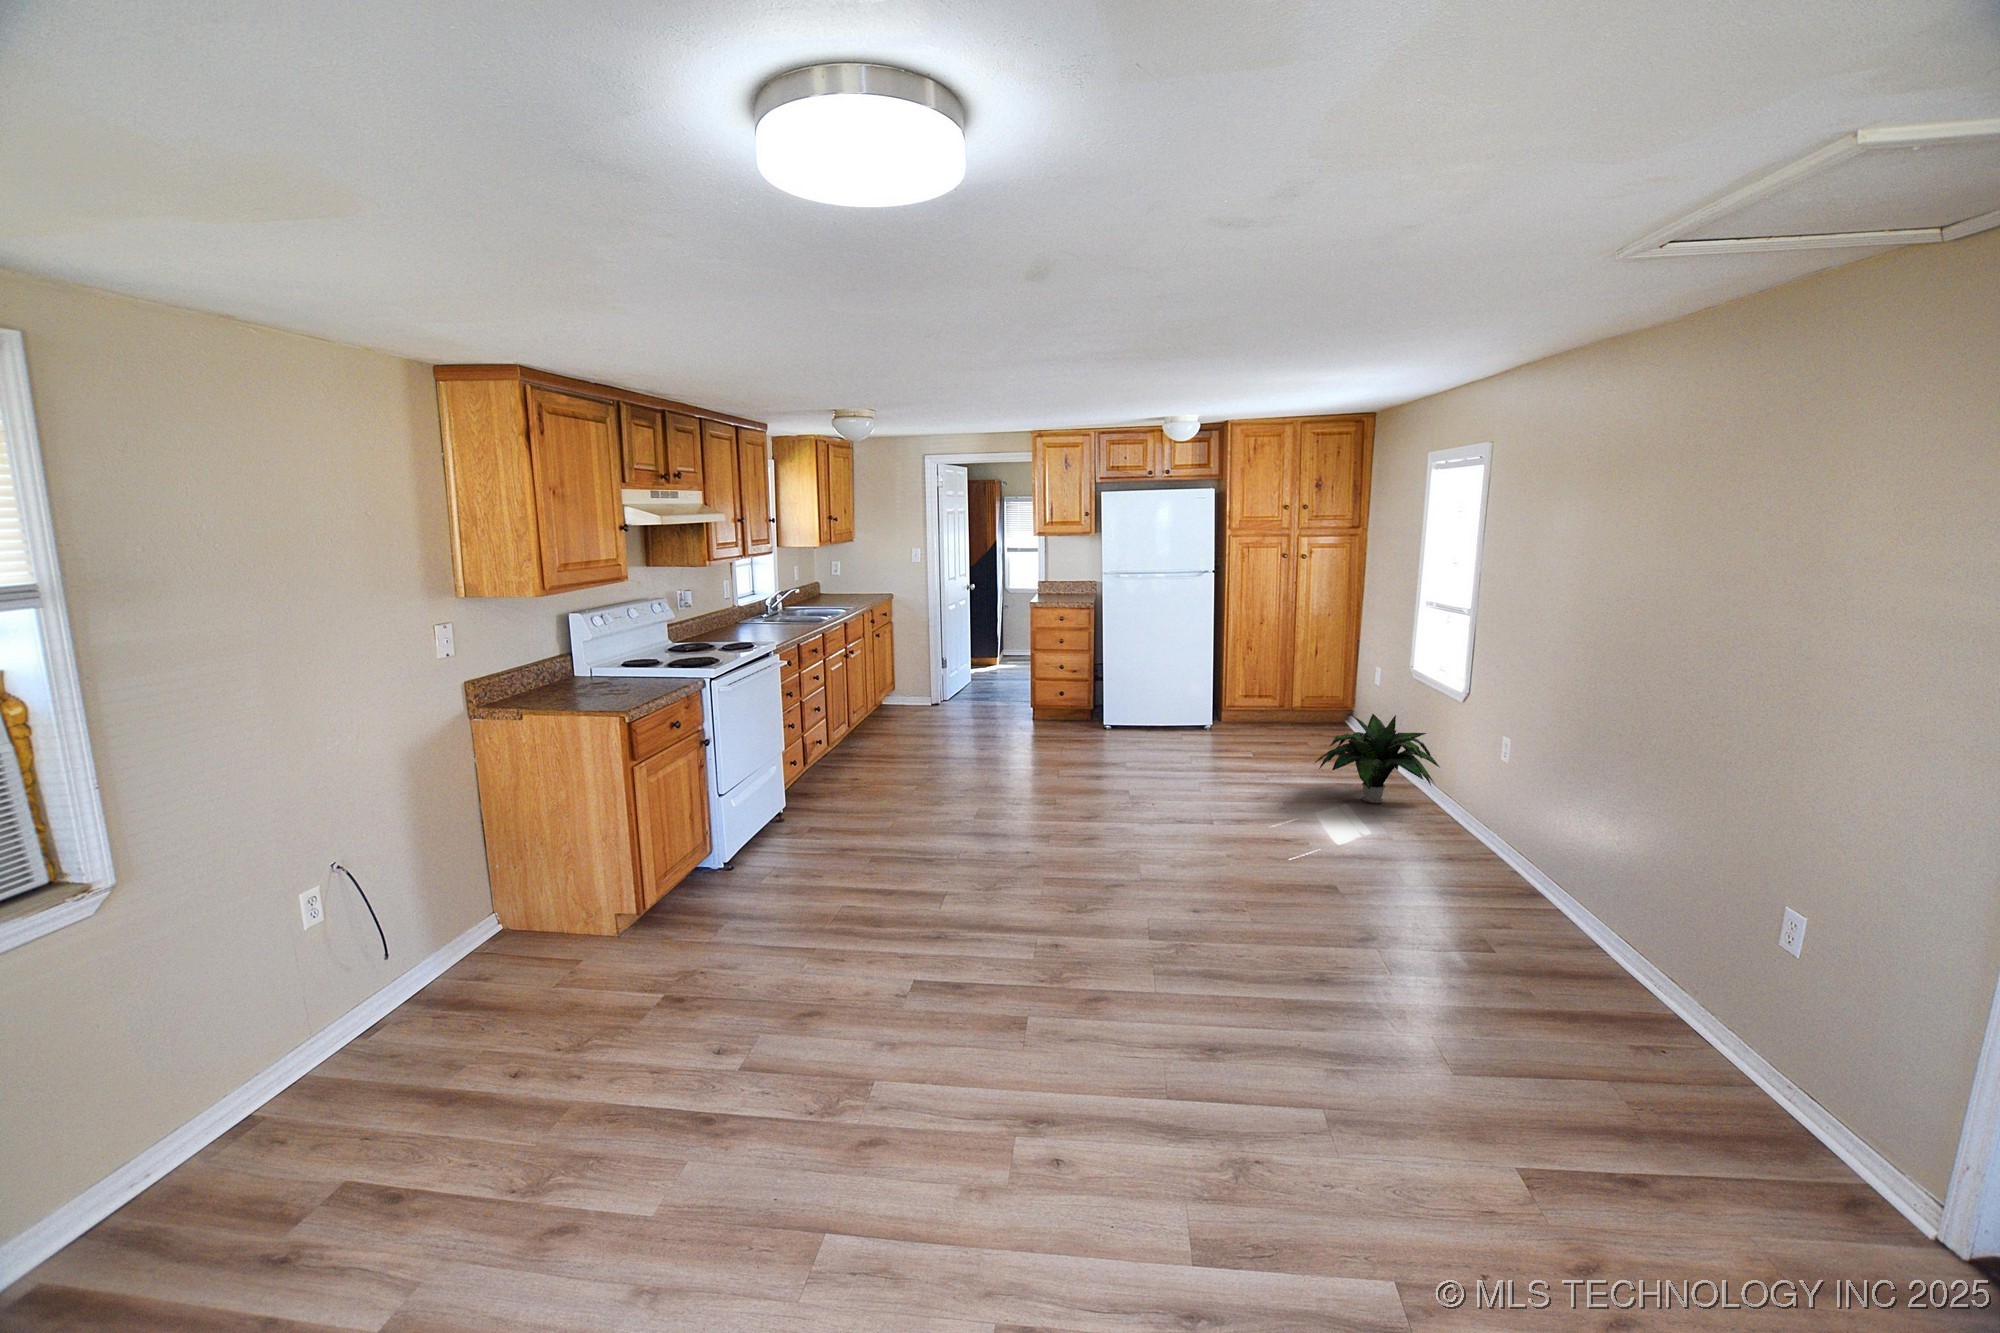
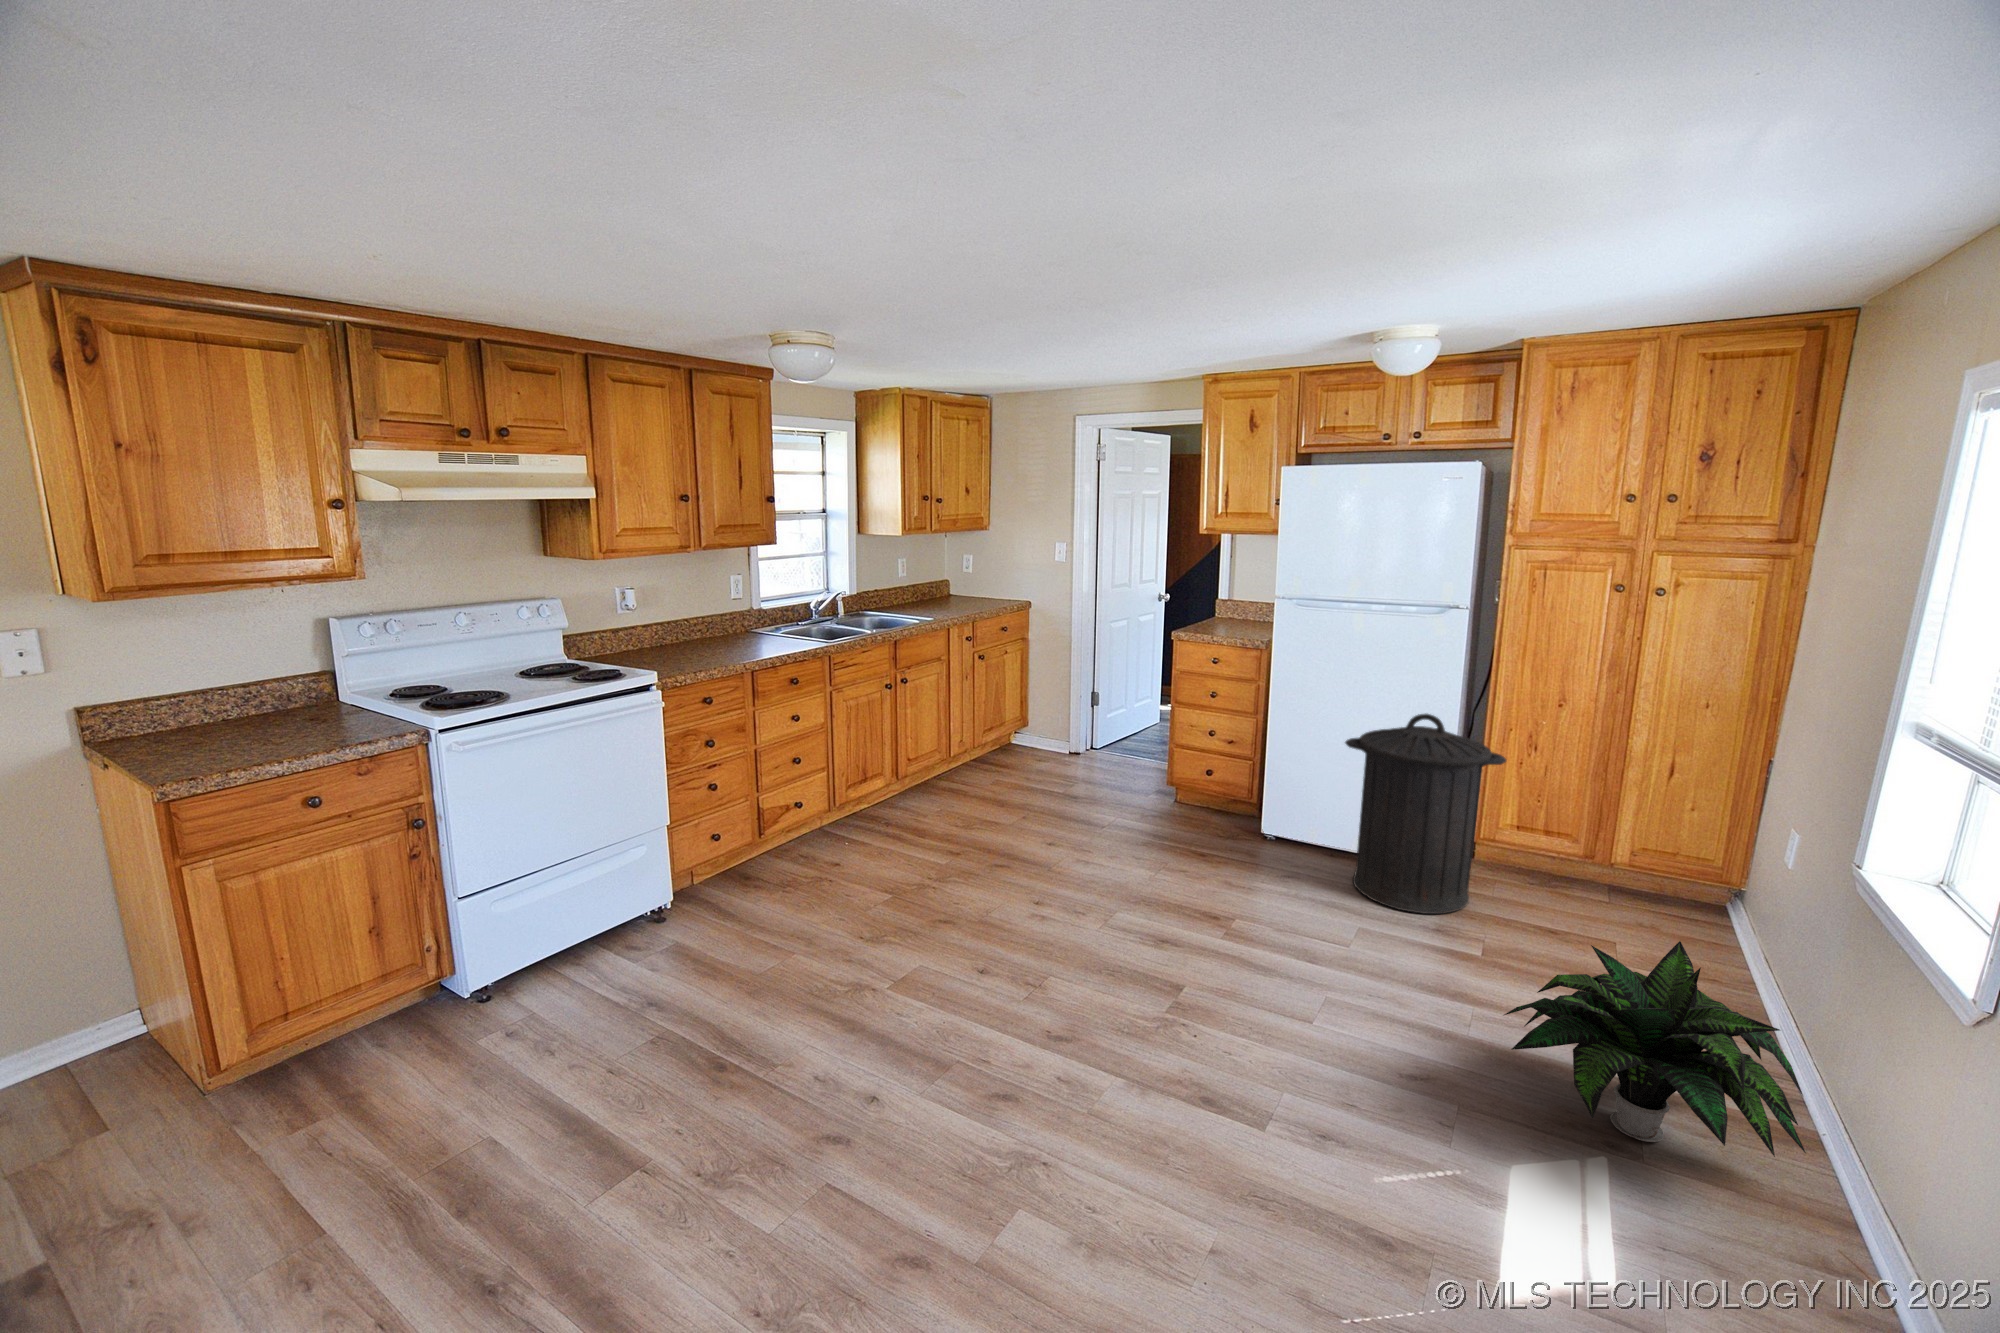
trash can: none [1165,633,1250,748] -> present [1345,714,1506,914]

